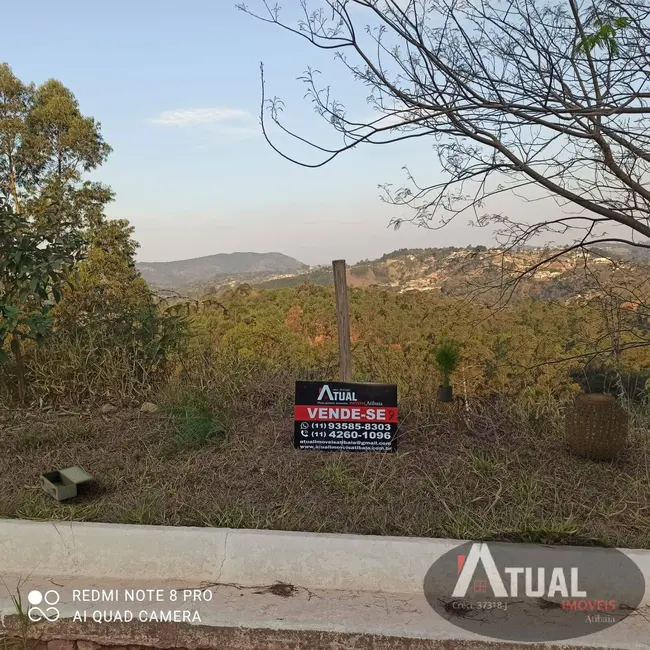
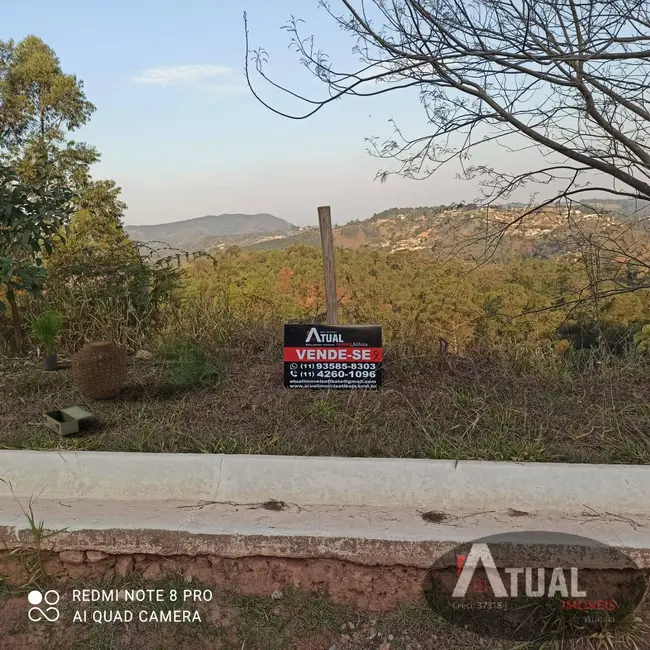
potted plant: present [425,337,462,401] -> present [31,308,62,370]
woven basket: present [565,393,629,460] -> present [72,340,127,398]

